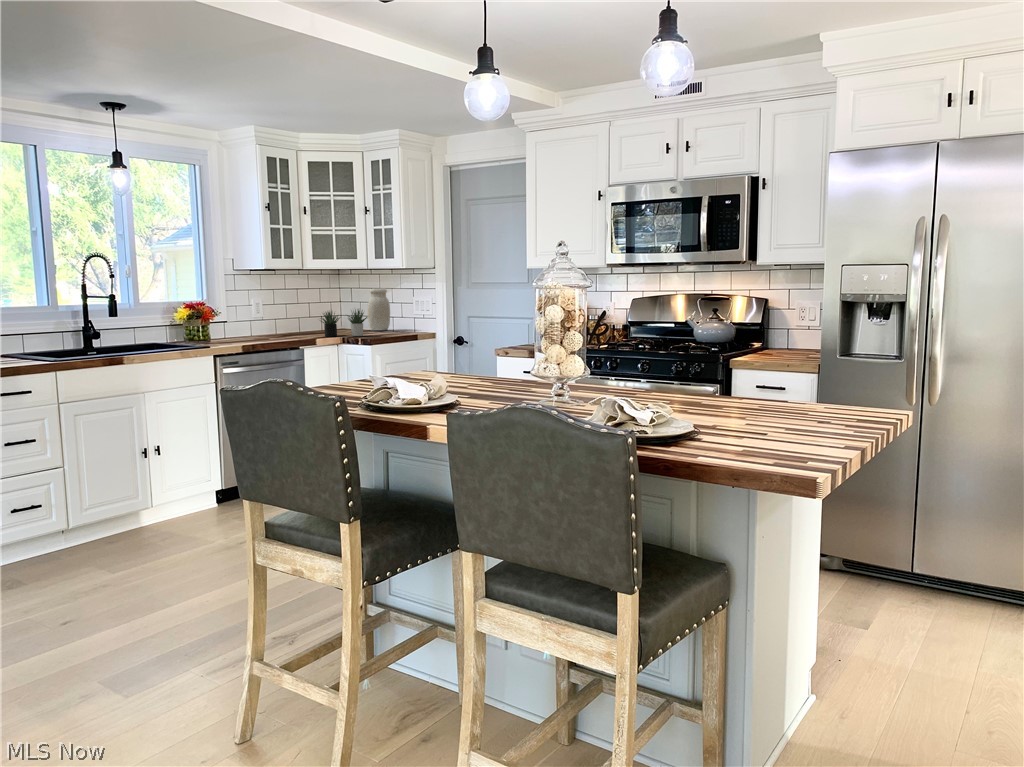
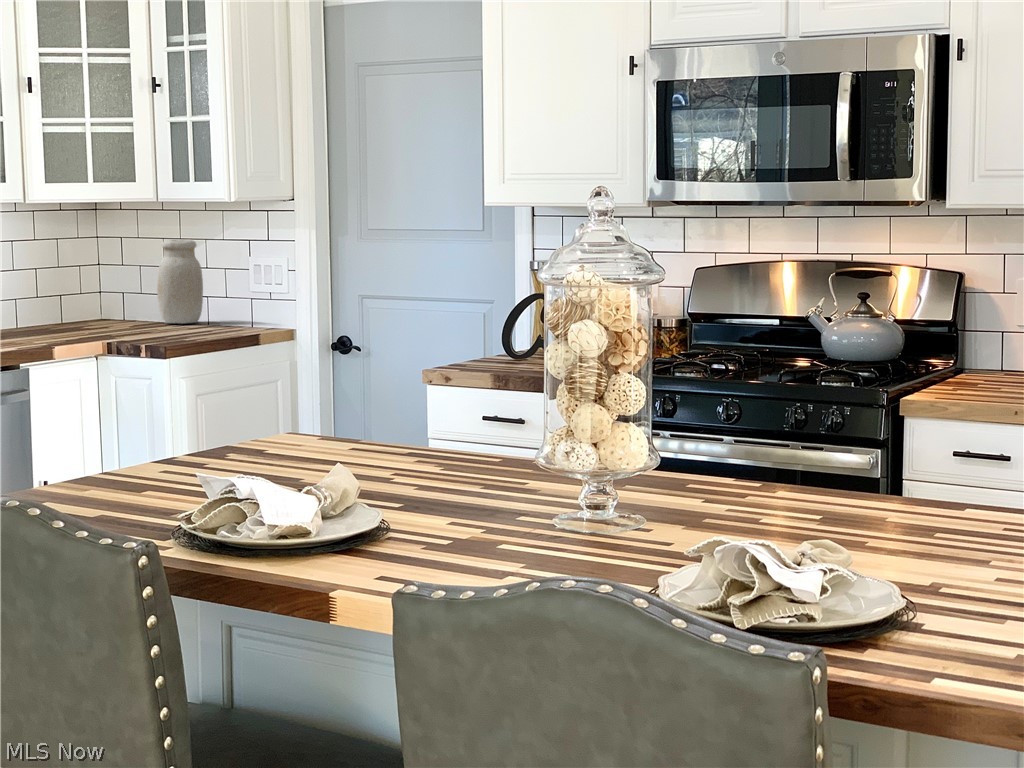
succulent plant: present [321,309,367,337] -> none [56,278,164,339]

